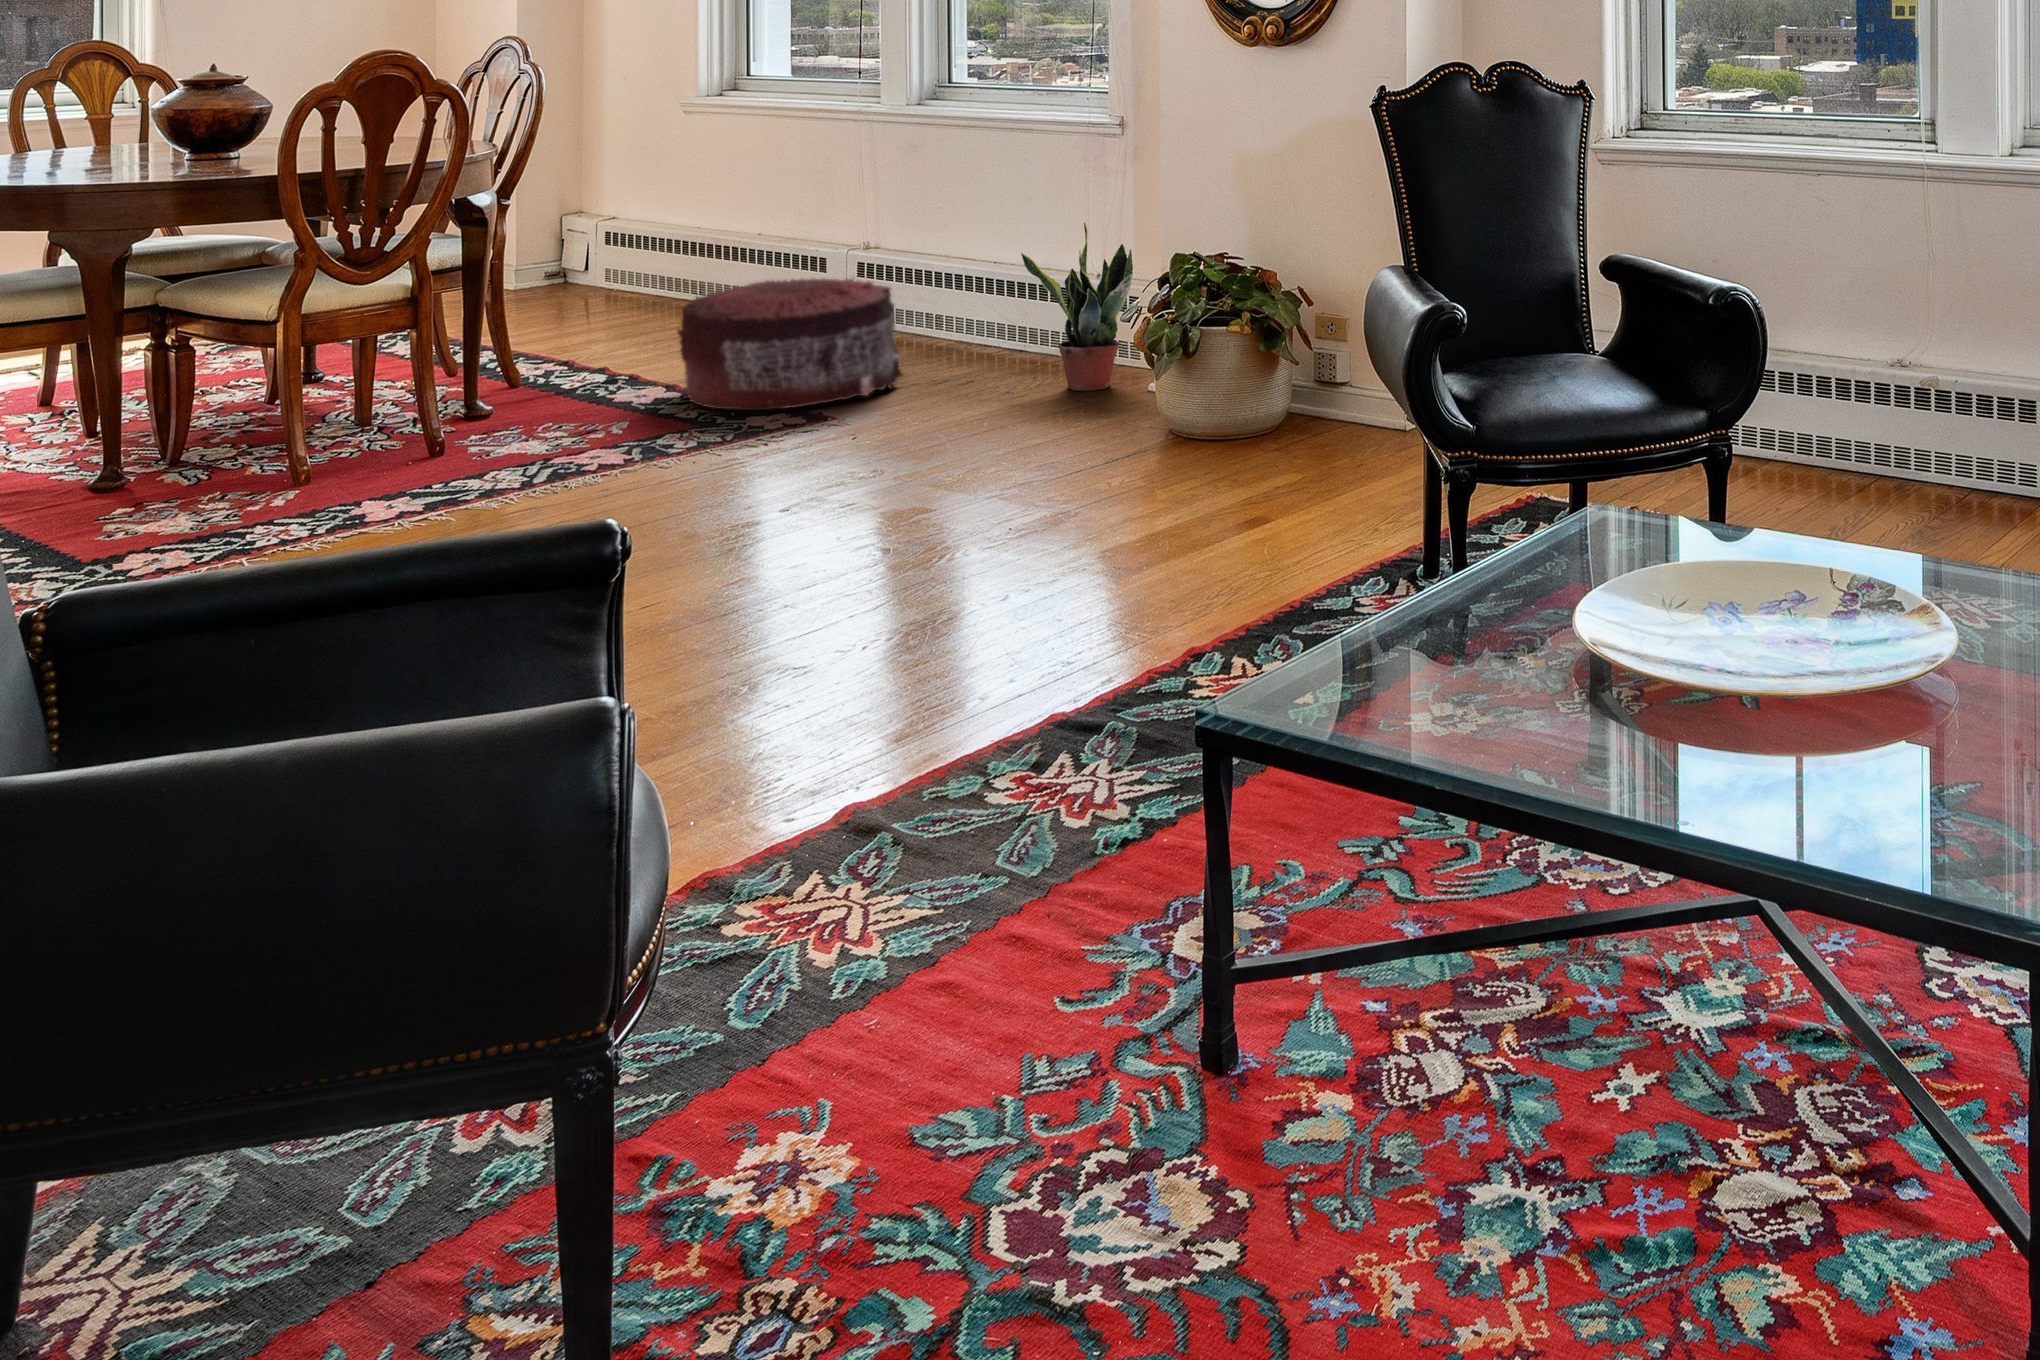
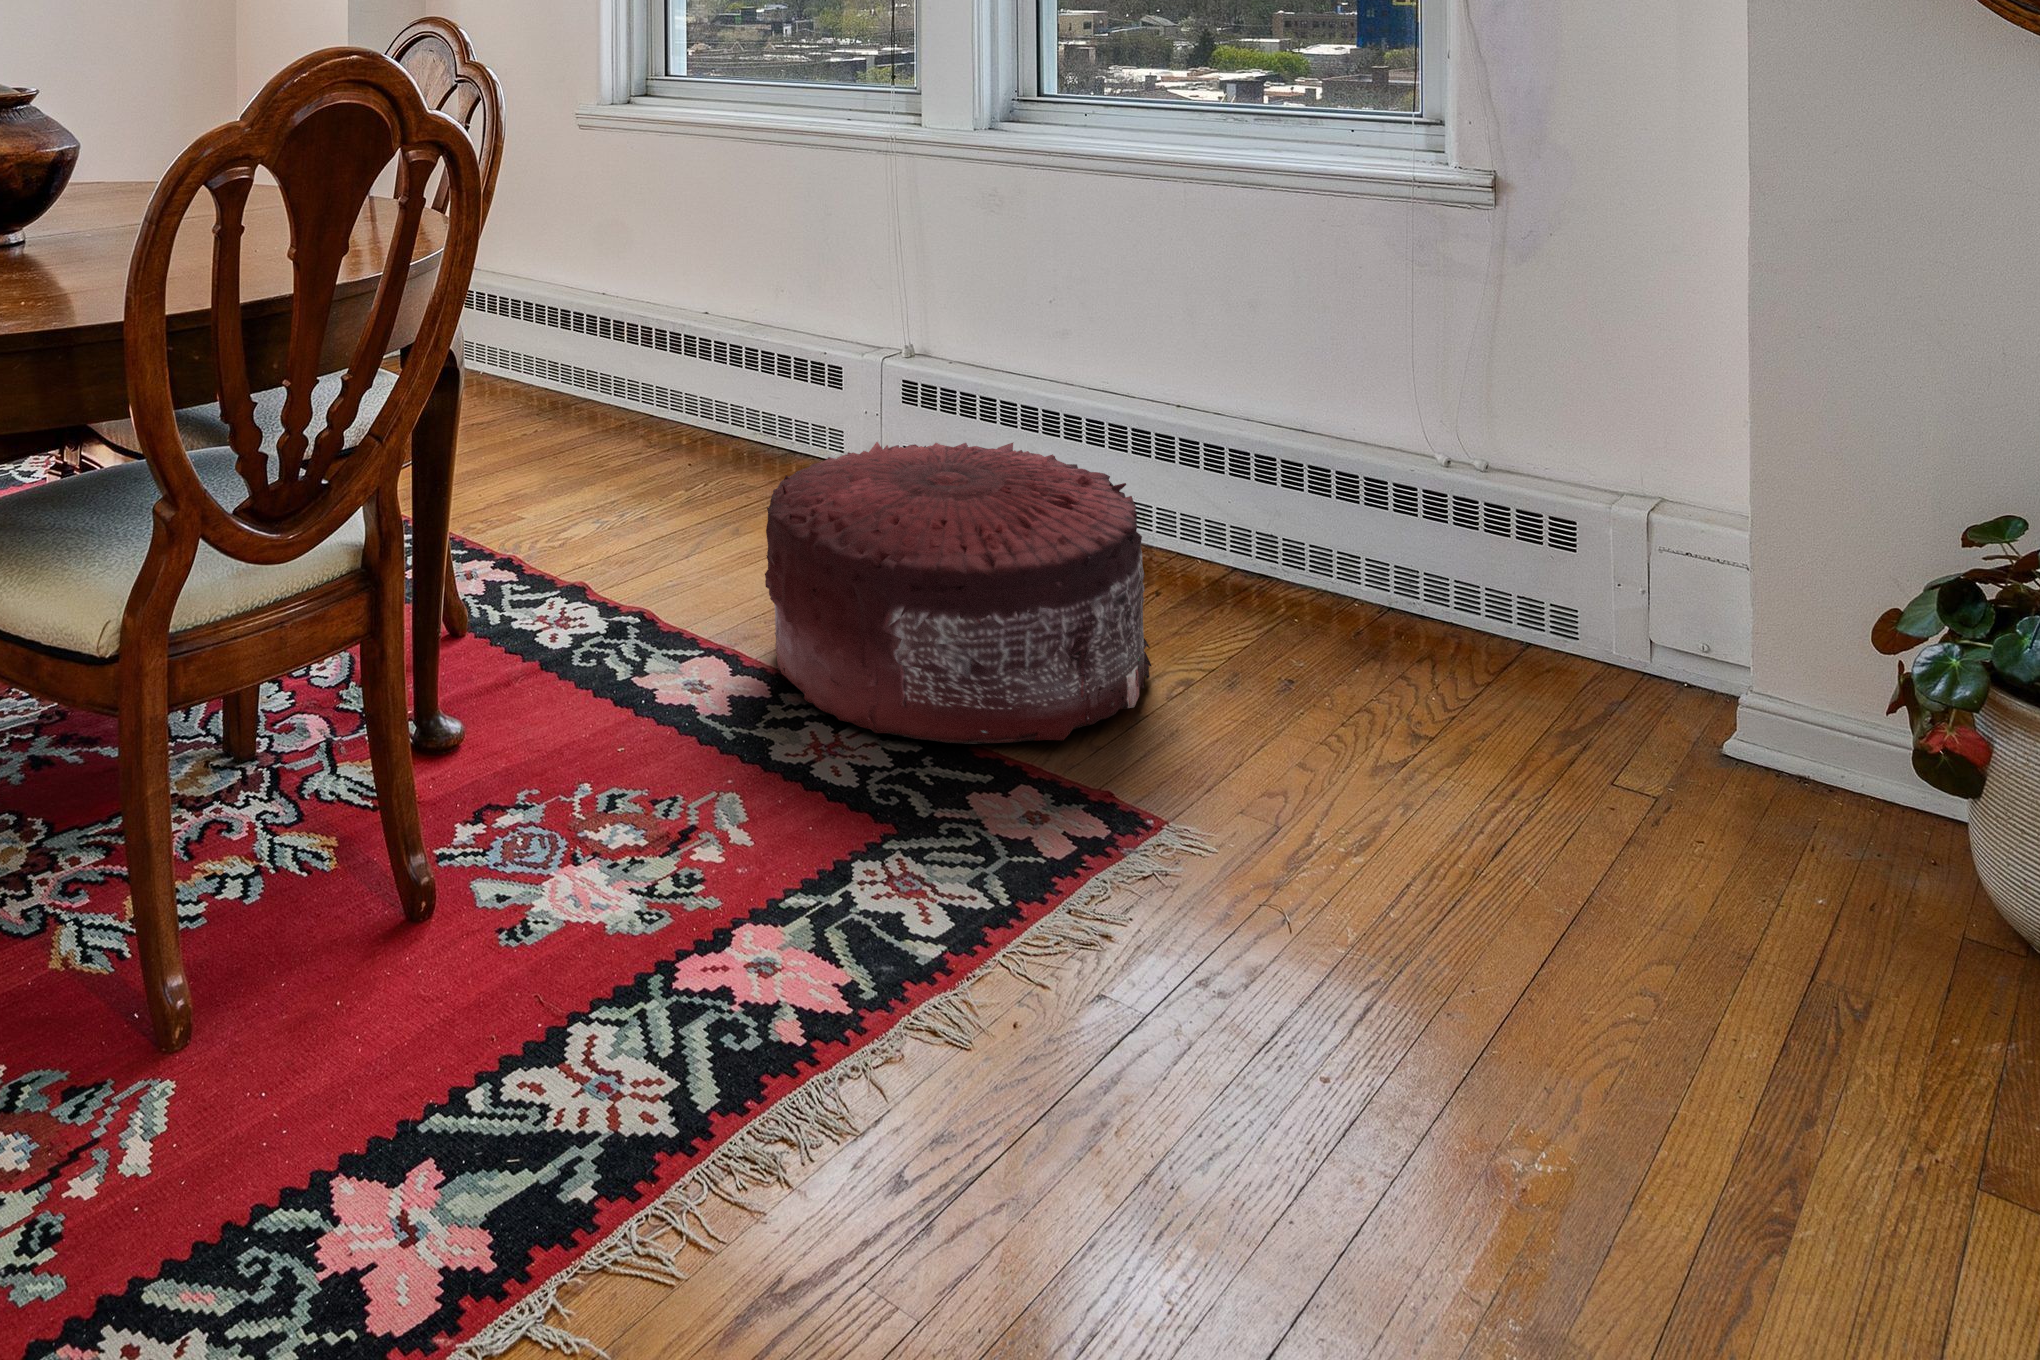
potted plant: present [1021,223,1133,390] -> none [1380,372,1653,709]

